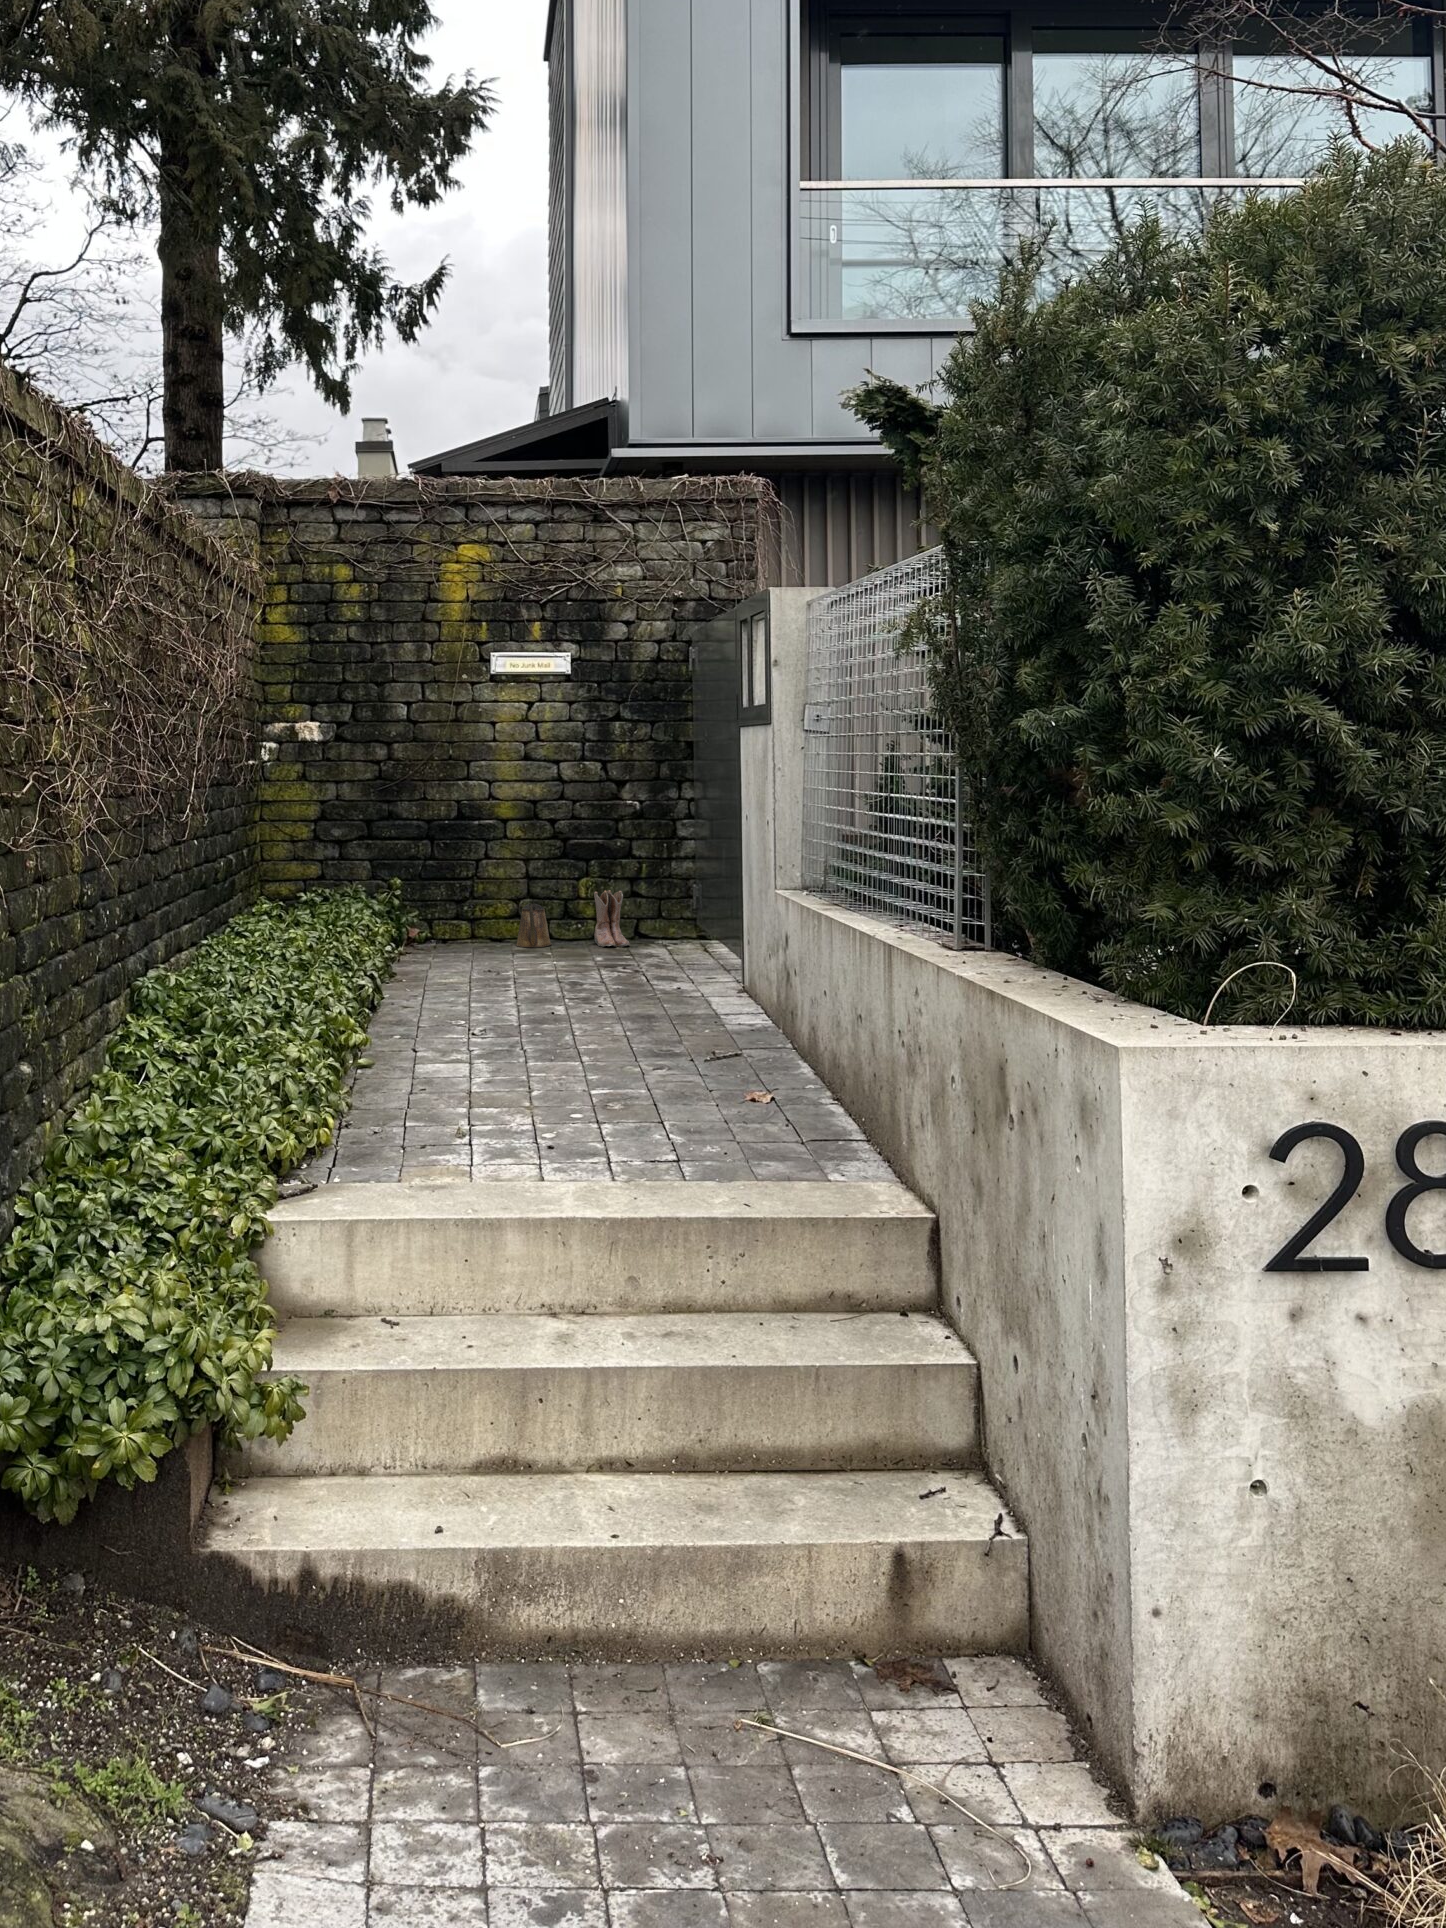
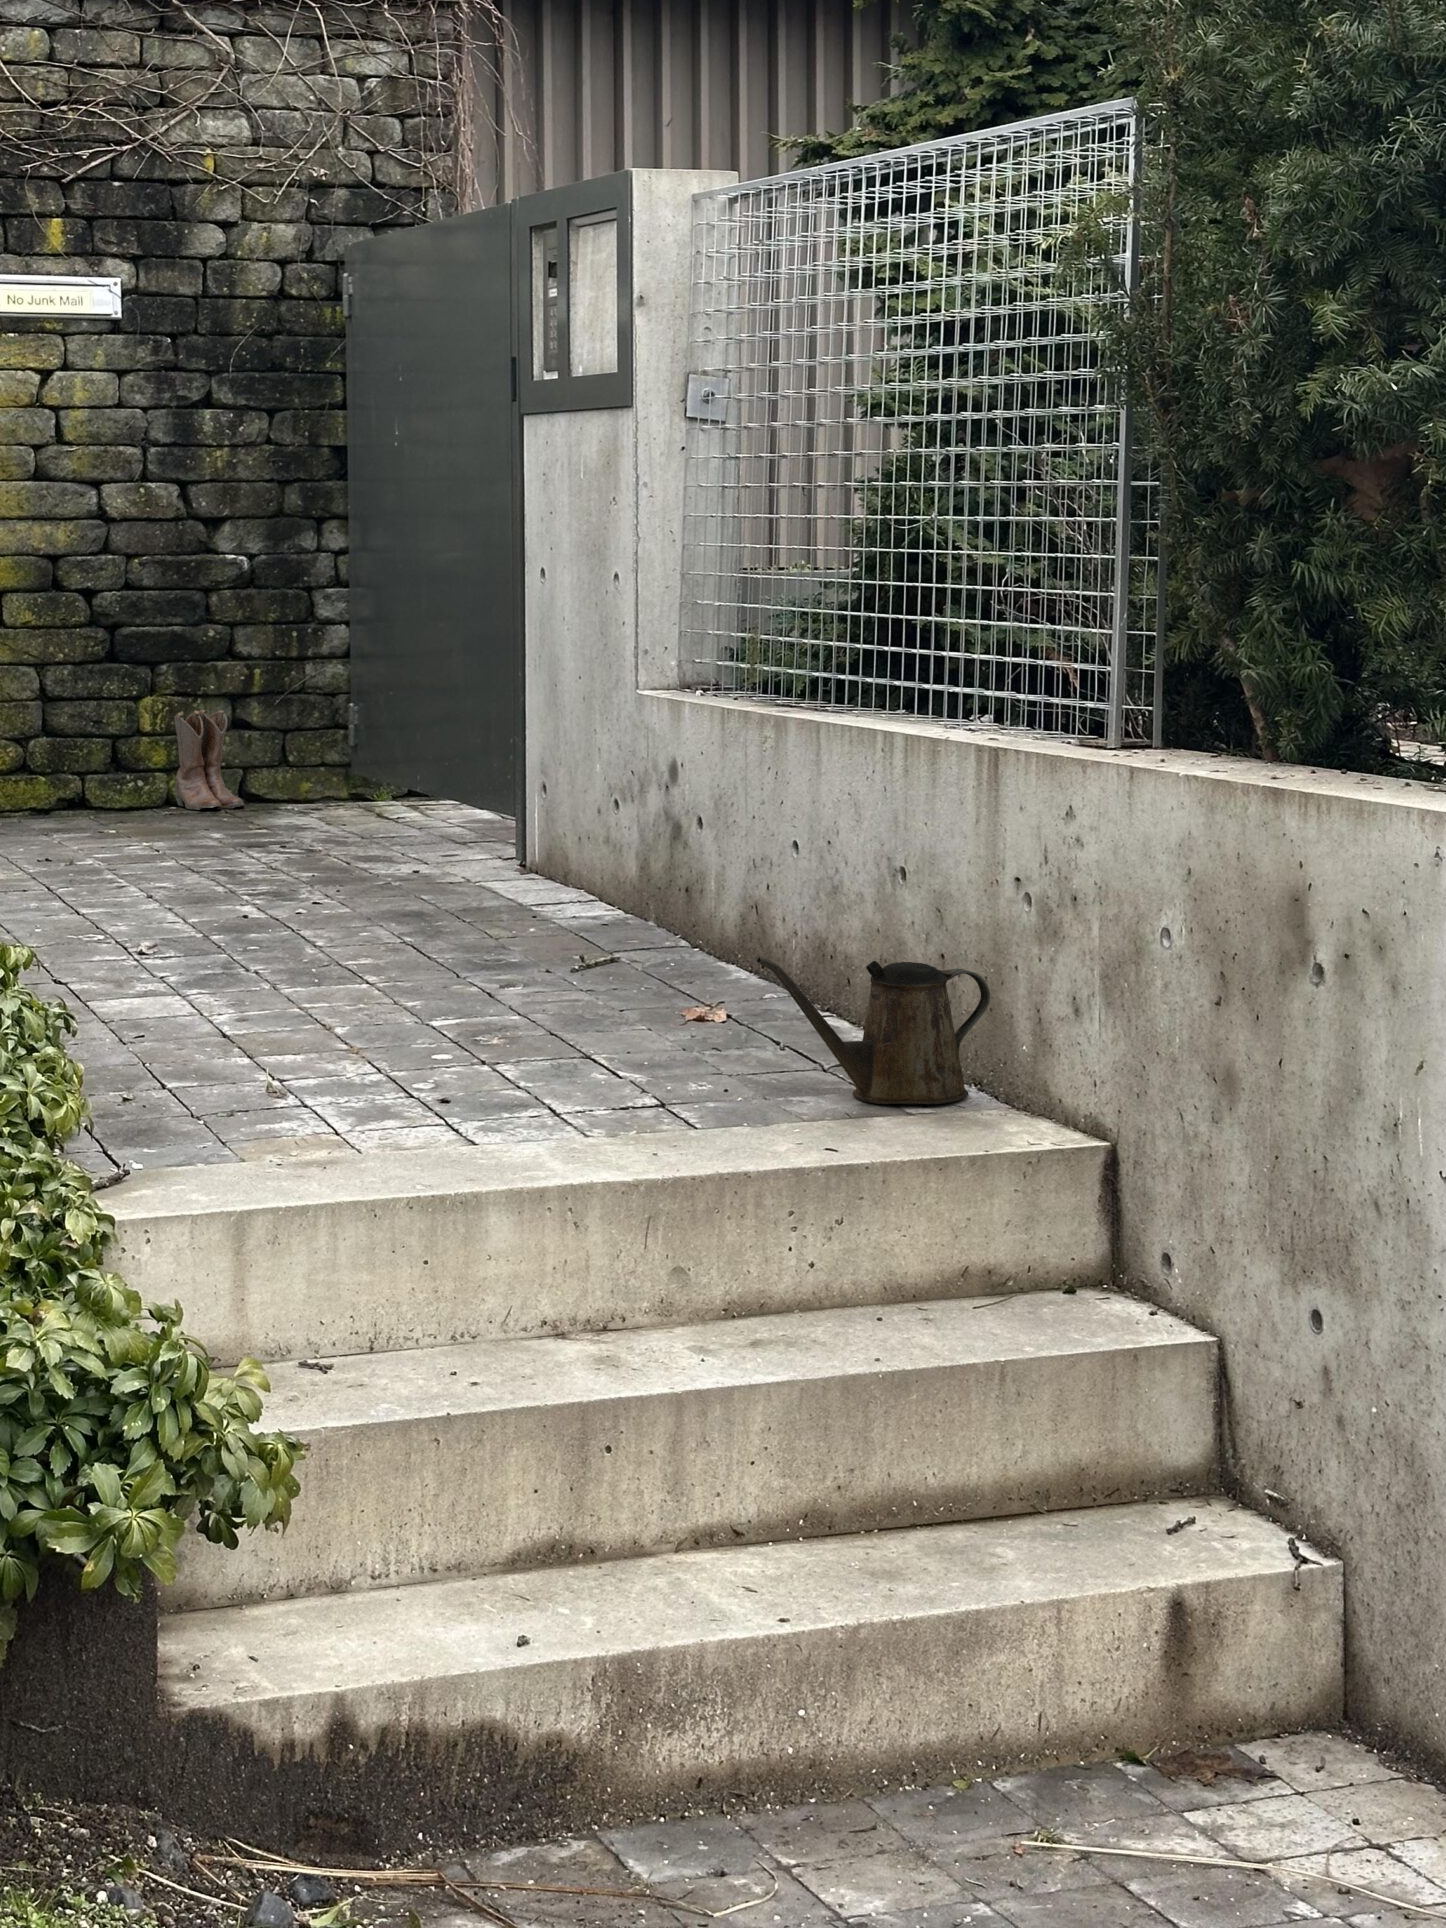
watering can: present [516,904,552,947] -> present [757,957,990,1104]

